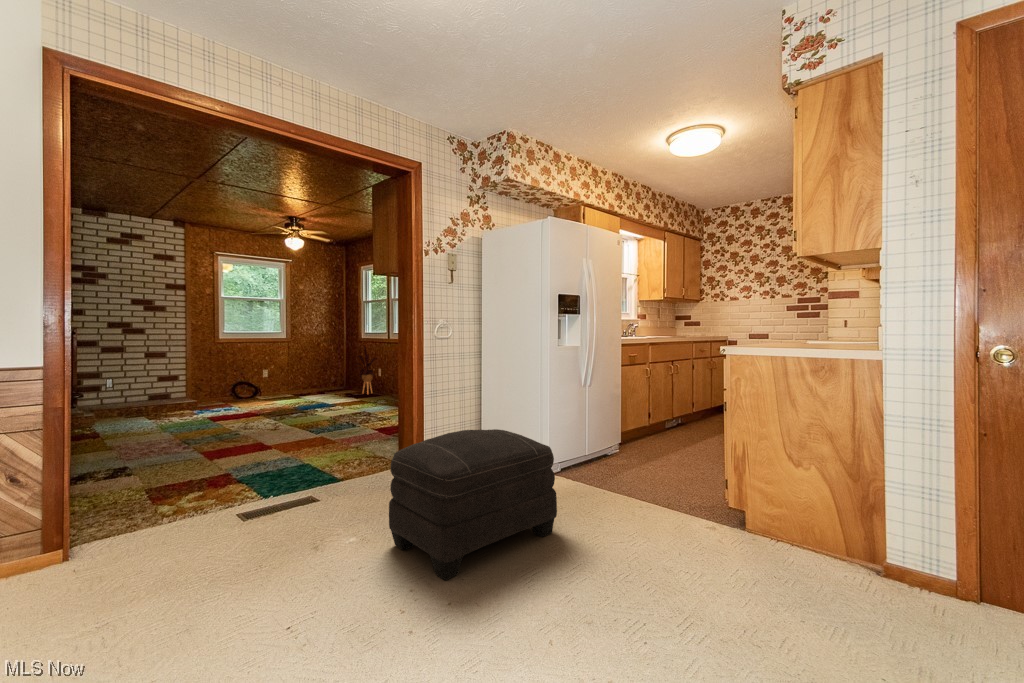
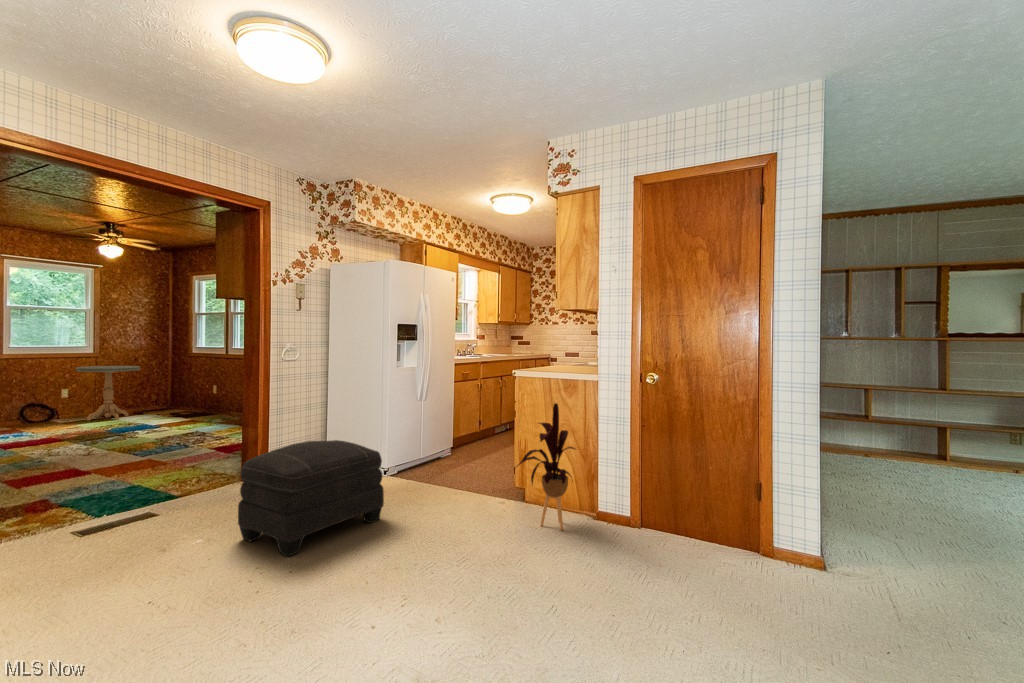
house plant: present [357,346,376,394] -> present [517,403,576,530]
side table: none [273,350,322,398] -> present [75,366,140,420]

